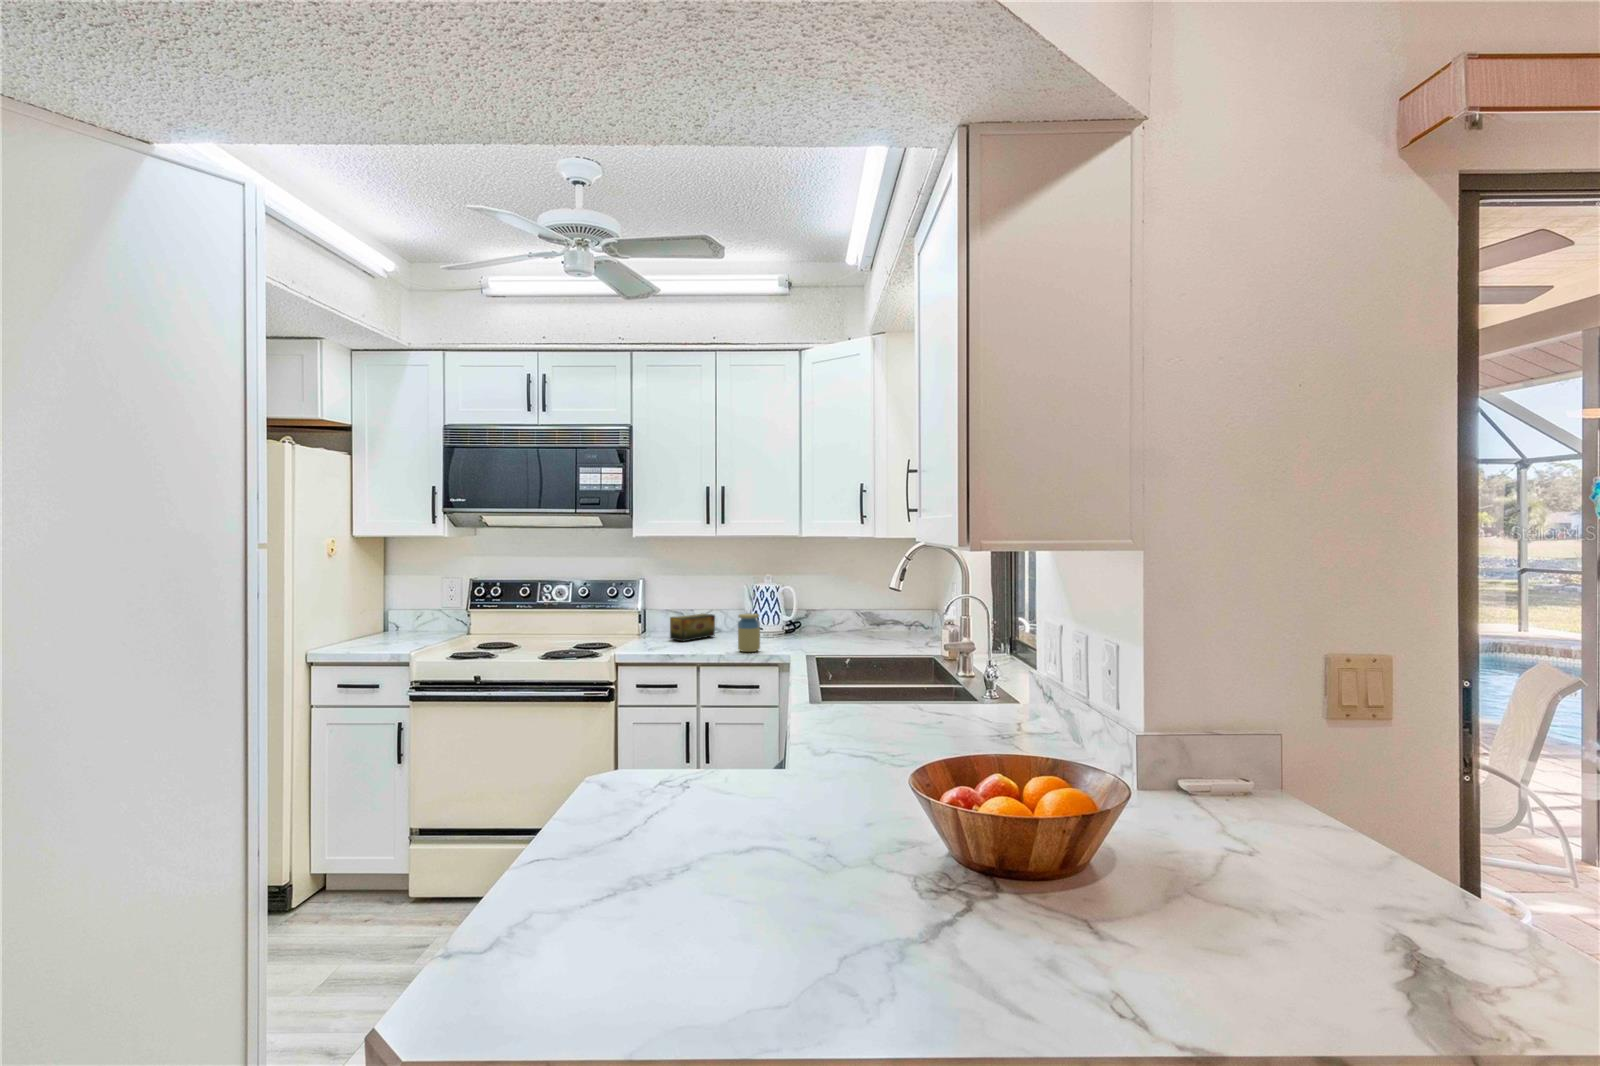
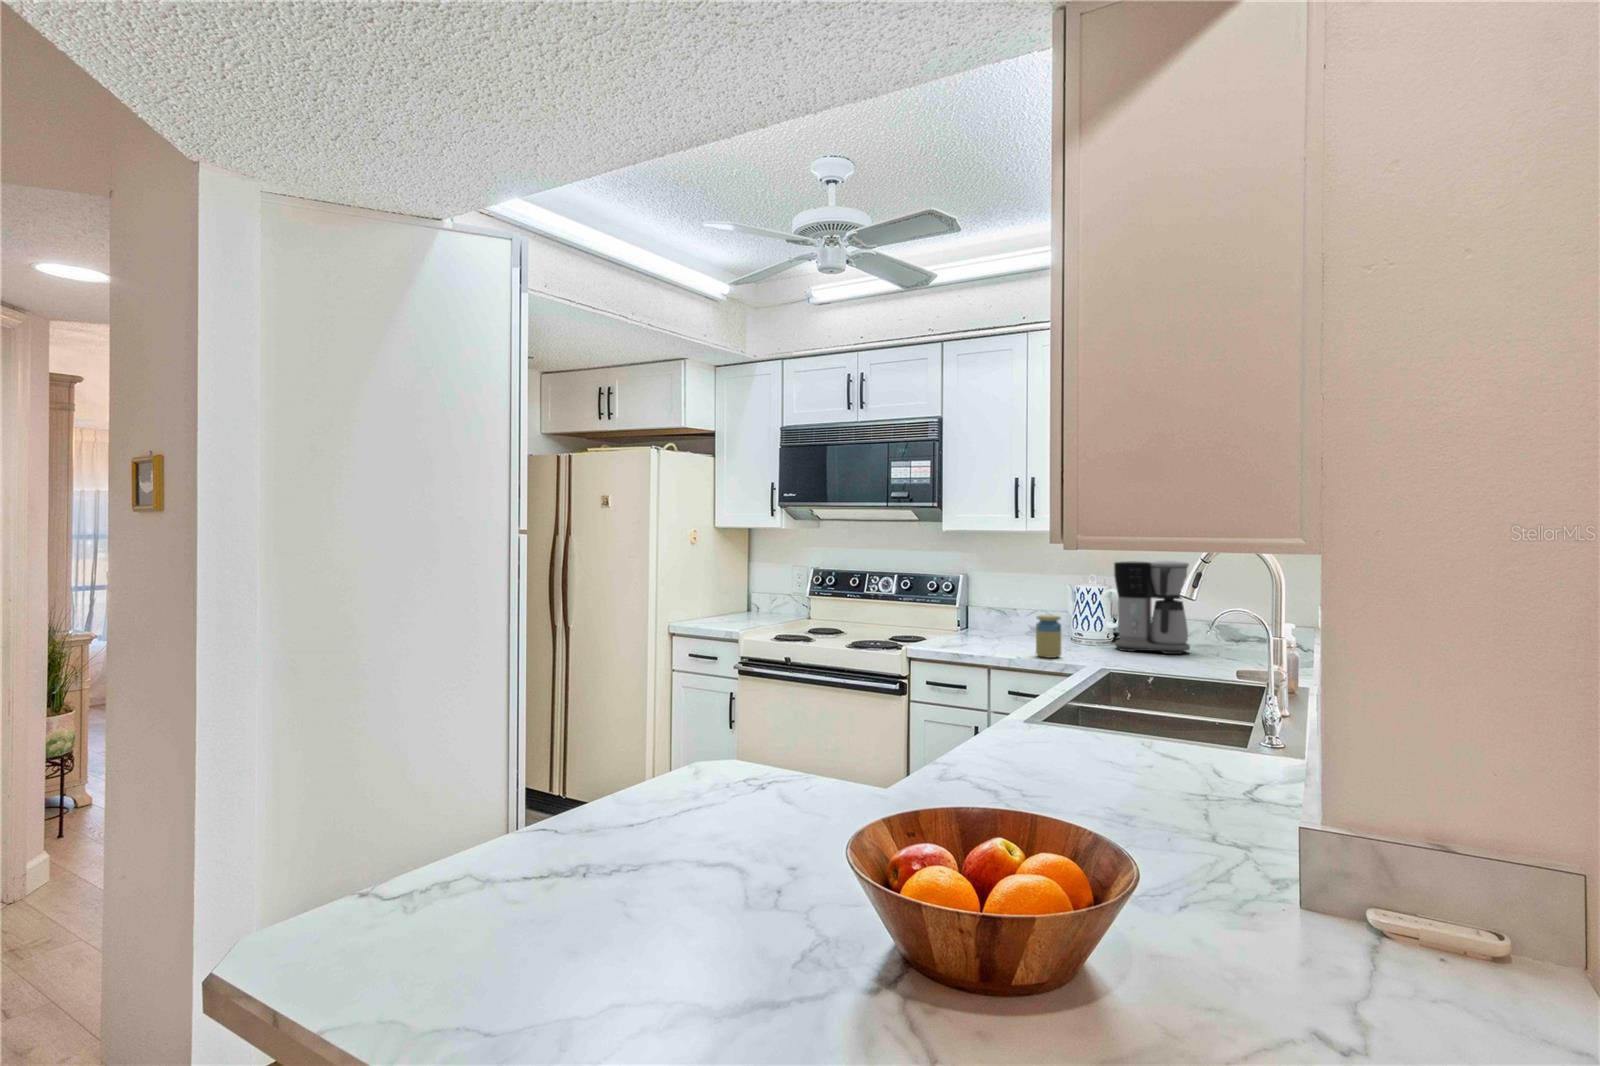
coffee maker: none [789,562,849,640] -> present [1114,561,1190,654]
tea box: present [670,614,715,641] -> none [981,614,1034,642]

